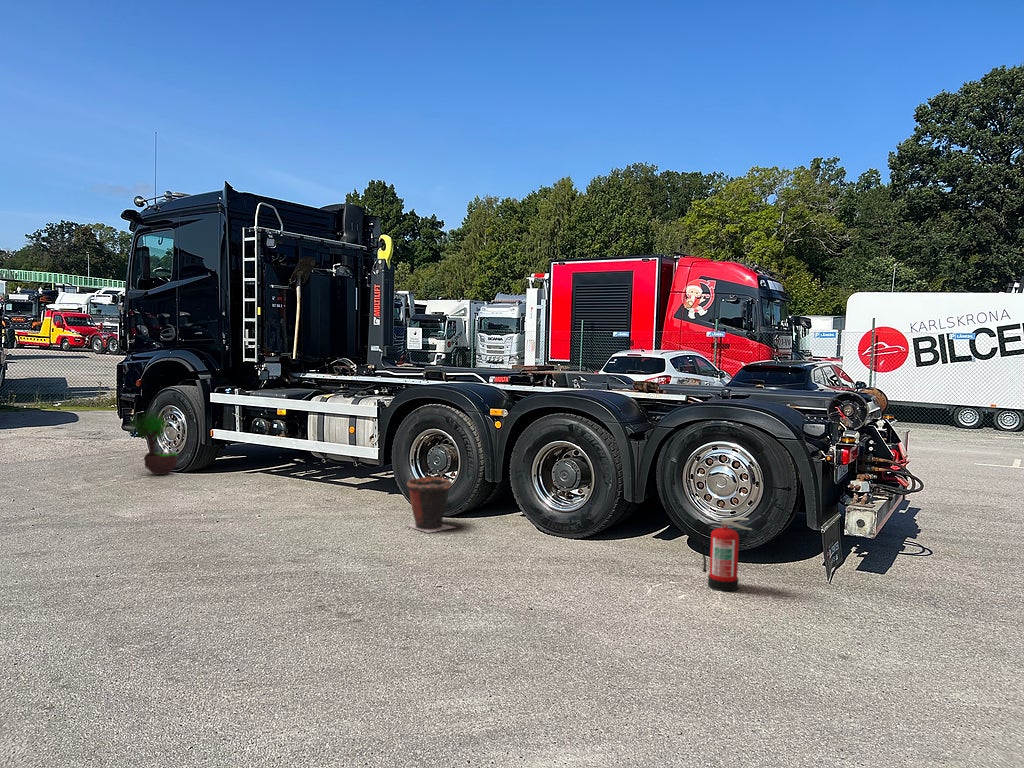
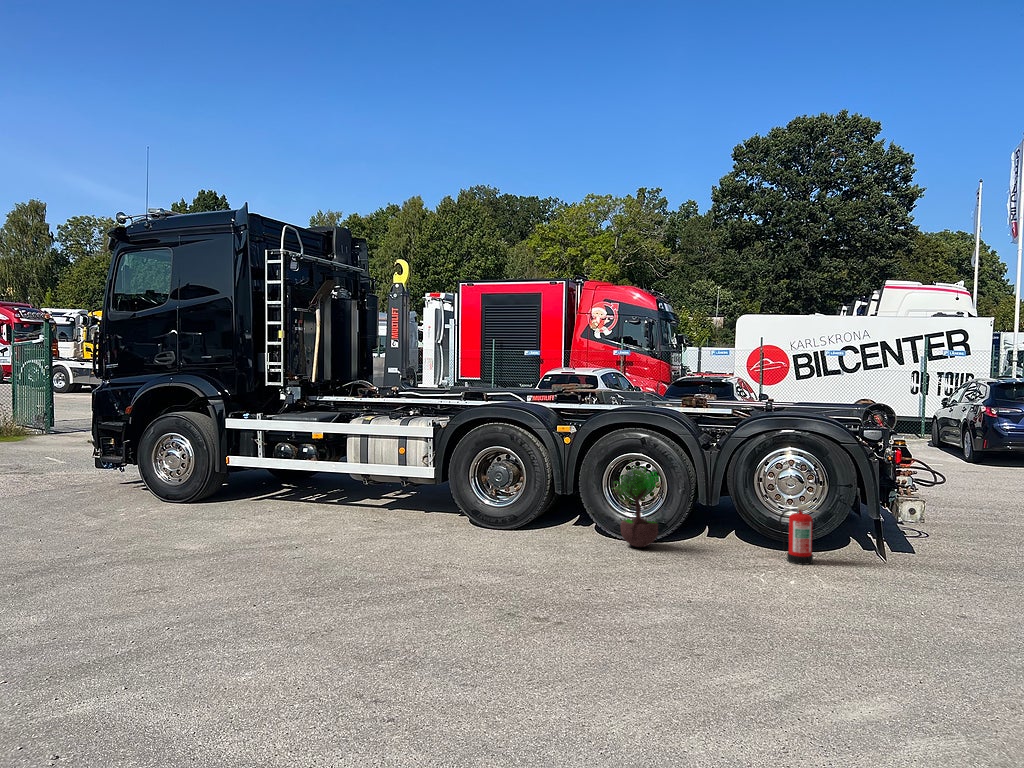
potted tree: present [132,413,177,475] -> present [611,466,659,547]
waste bin: present [407,477,455,533] -> none [485,489,532,540]

